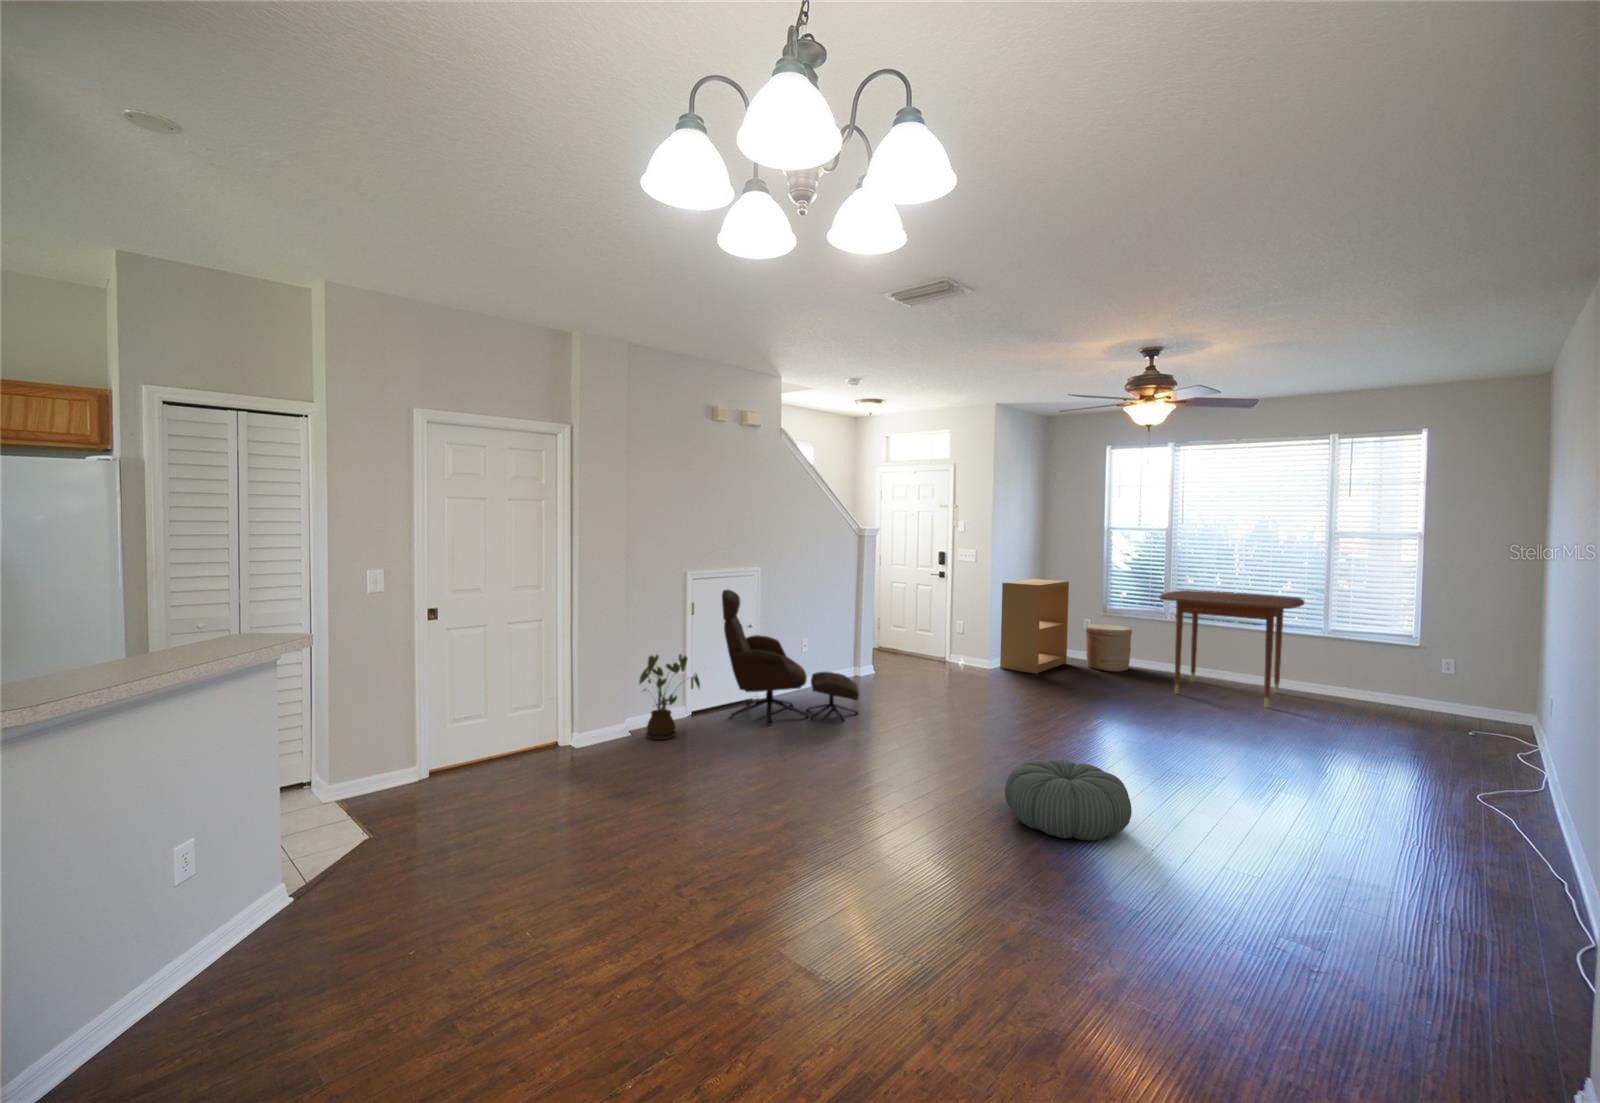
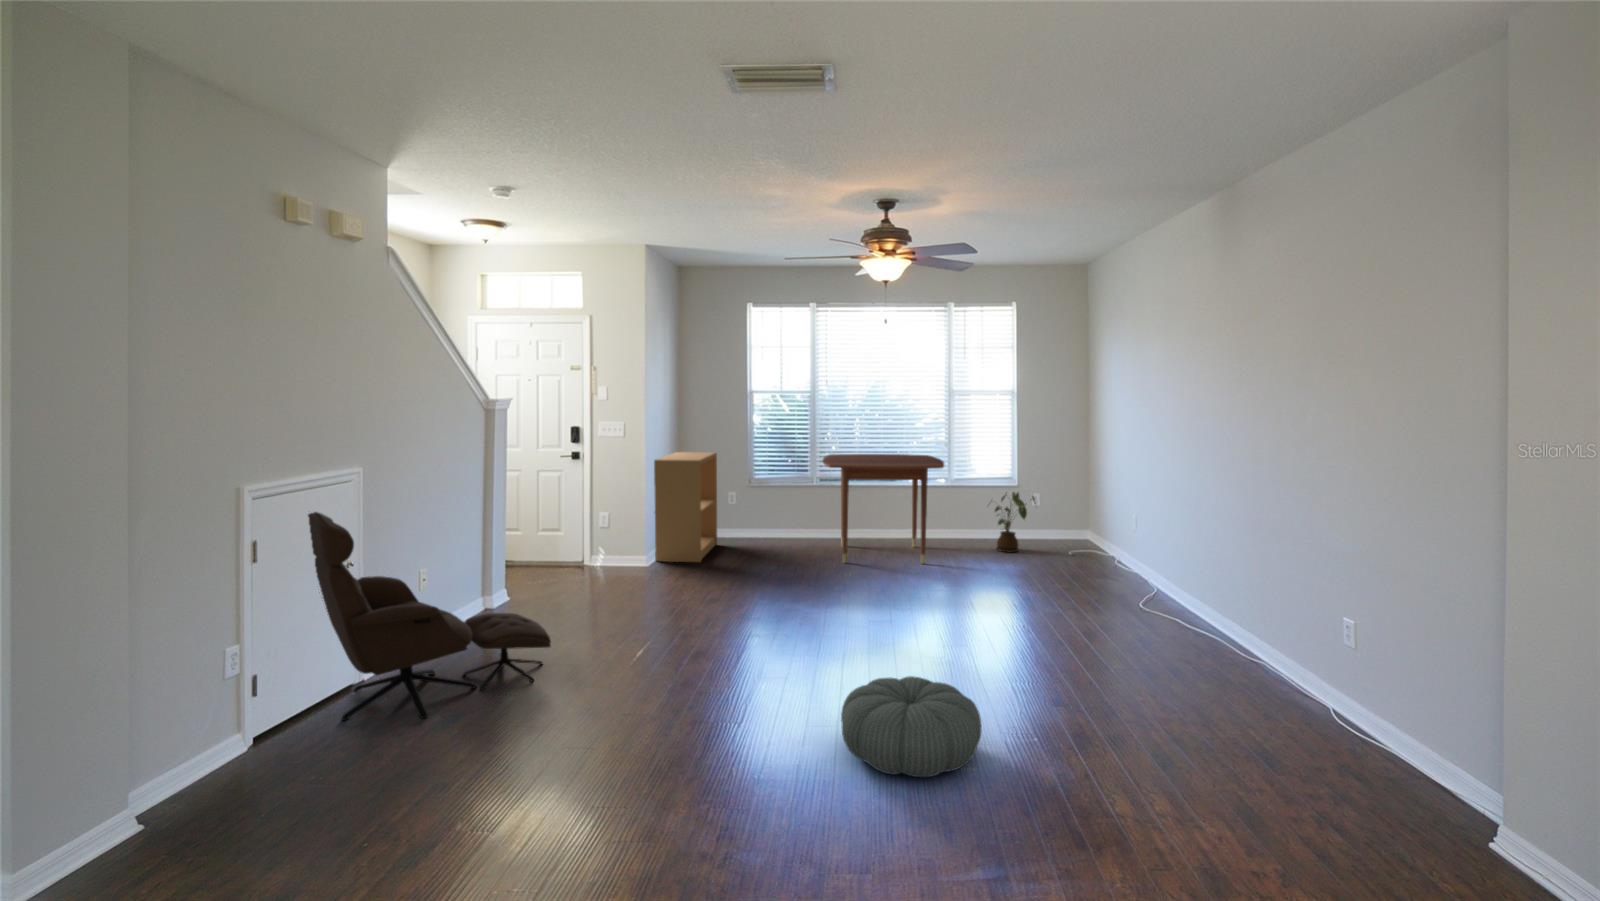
woven basket: present [1085,624,1132,671] -> none [736,497,782,547]
house plant: present [639,654,700,740] -> present [994,492,1035,552]

